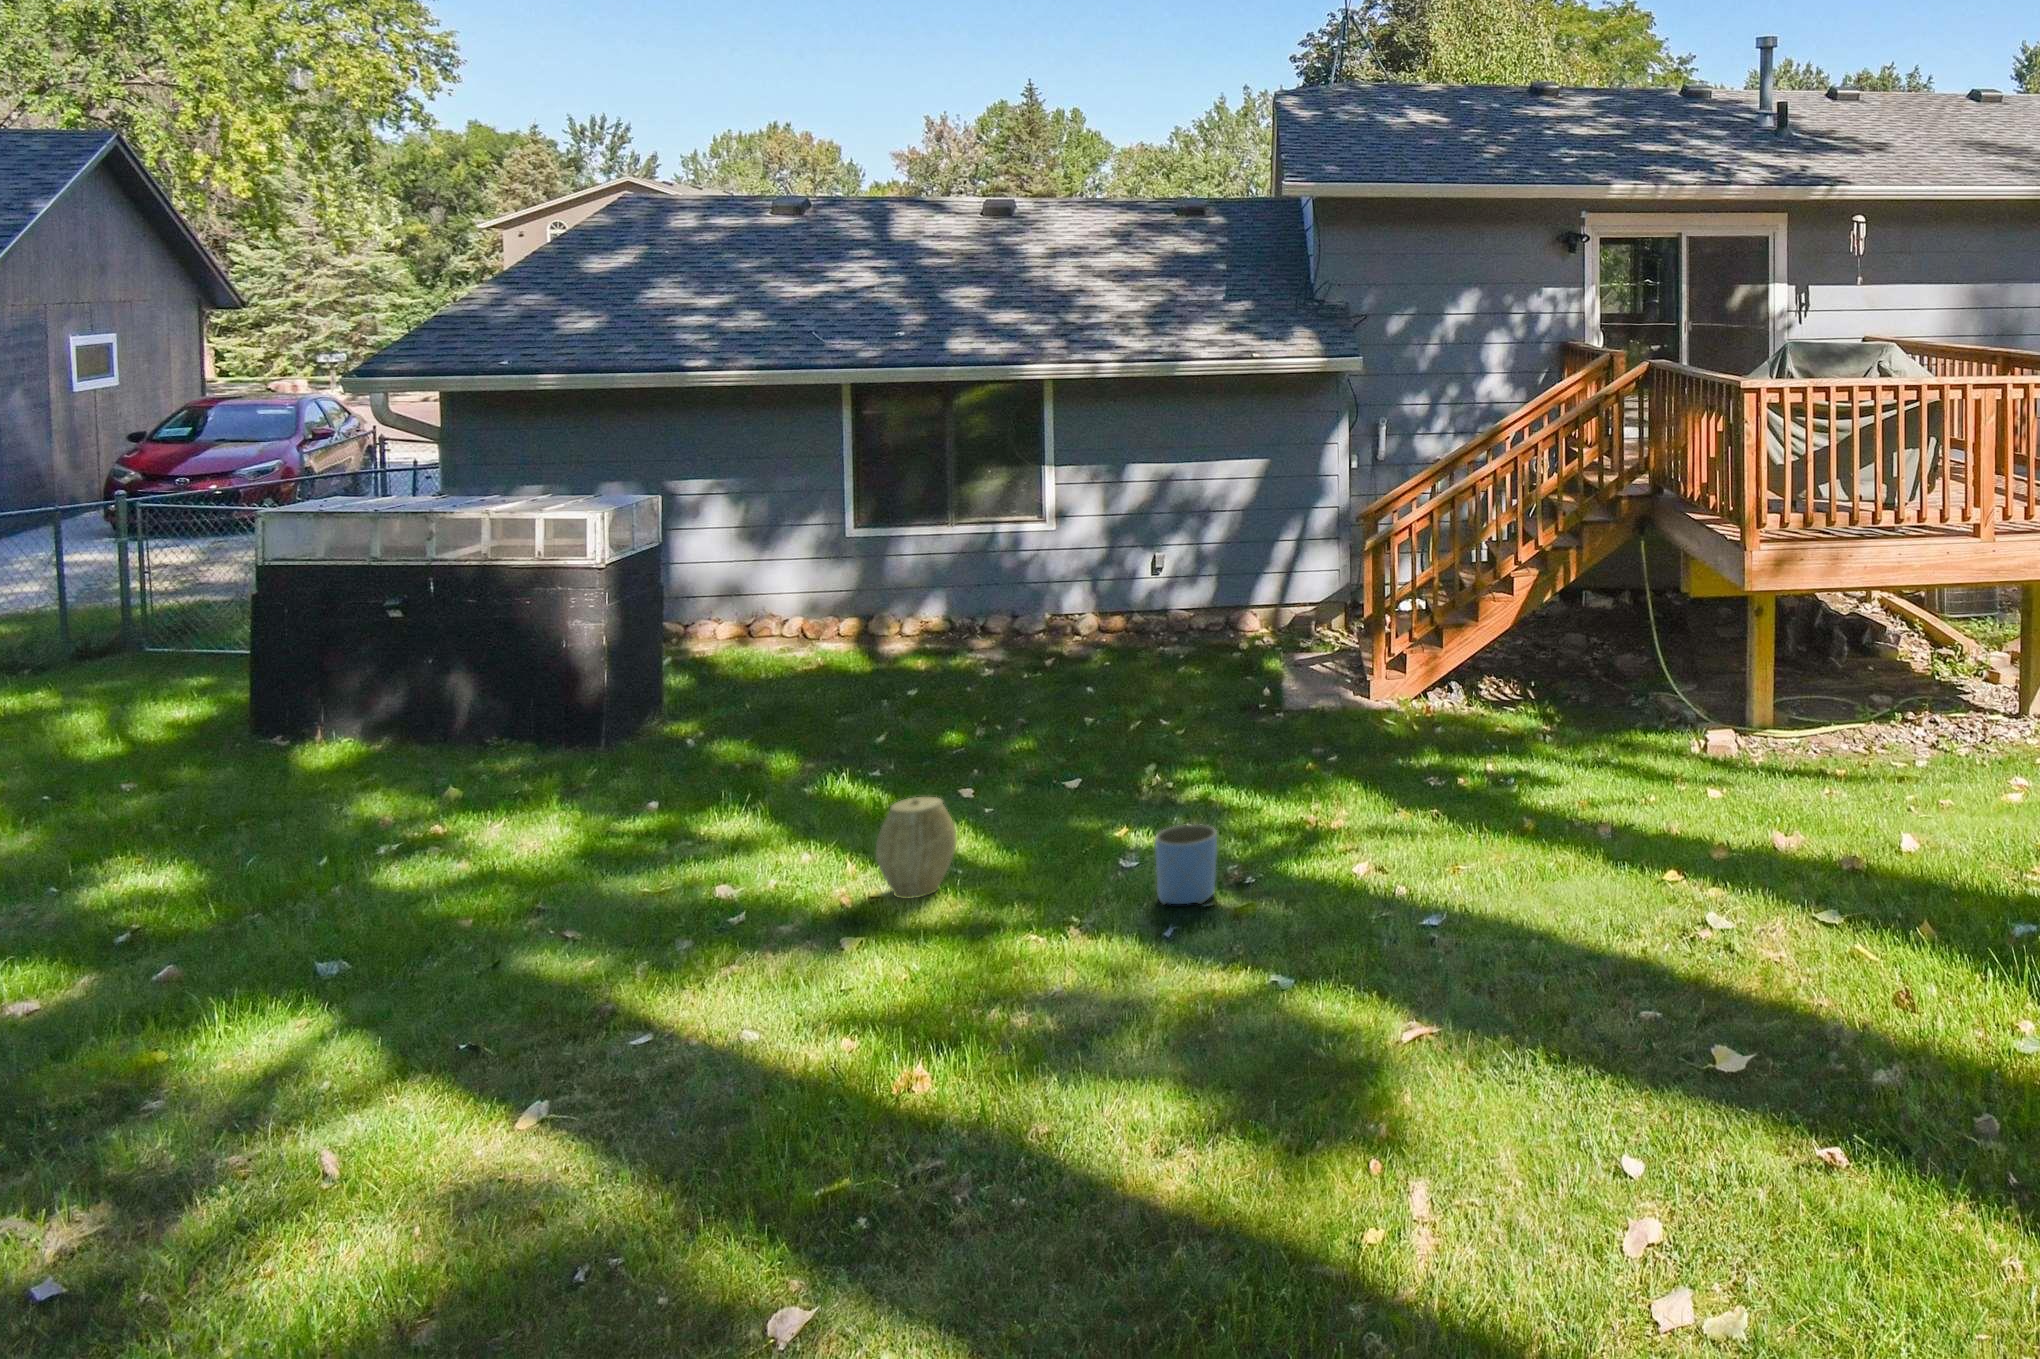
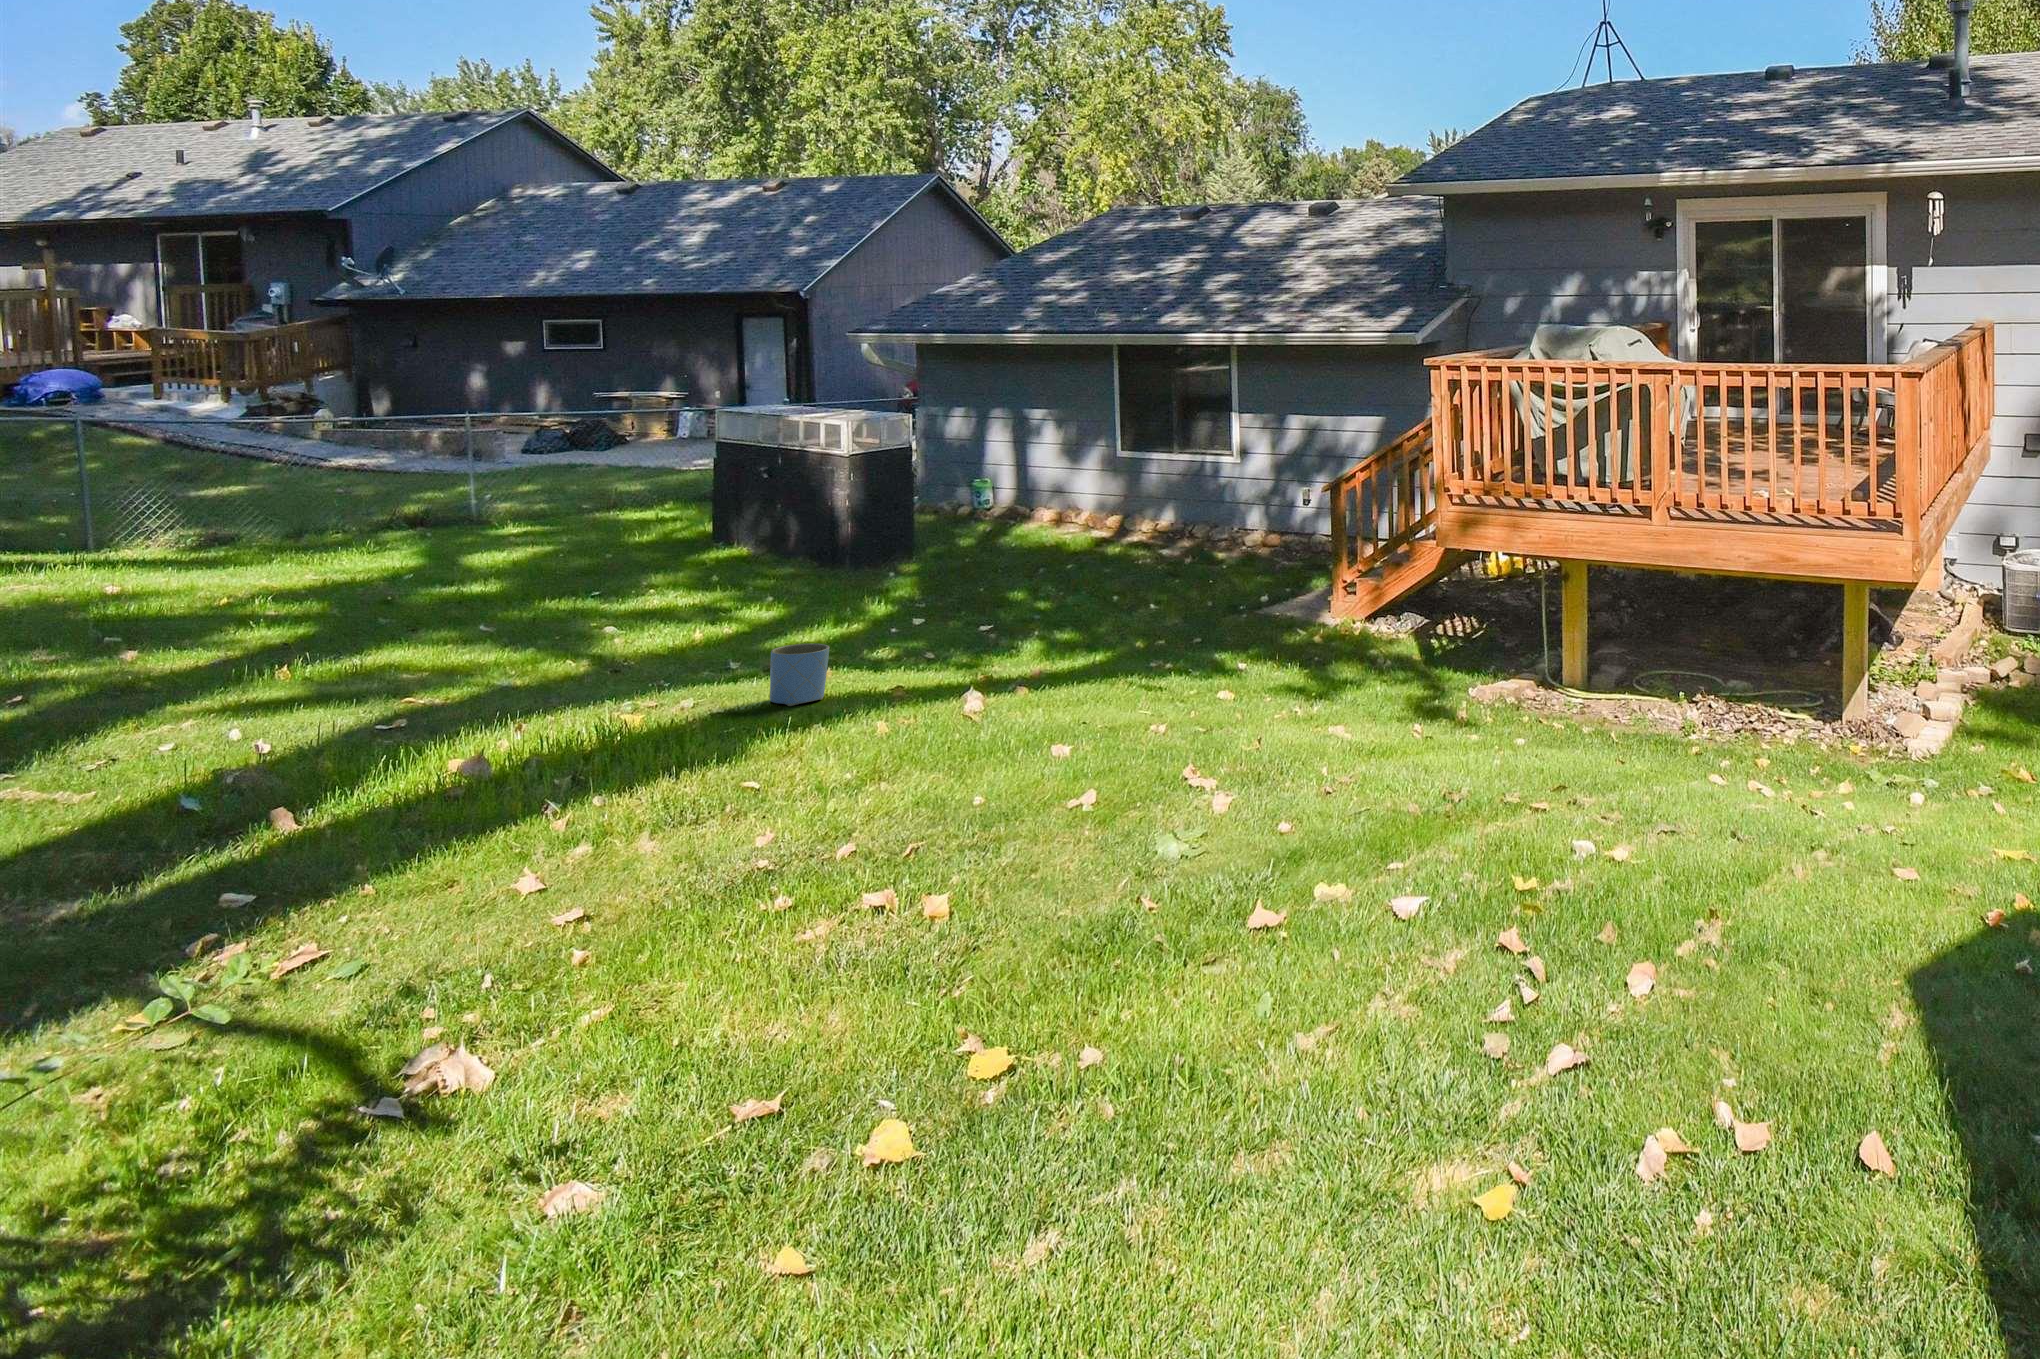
woven basket: present [876,797,957,899] -> none [662,595,731,668]

